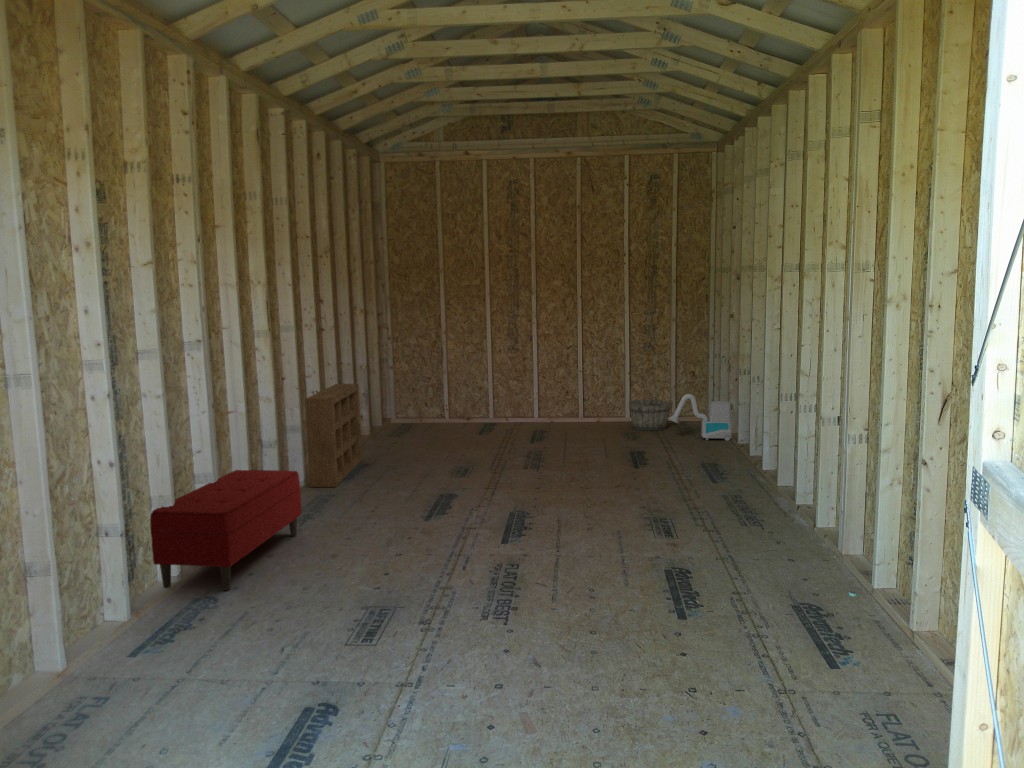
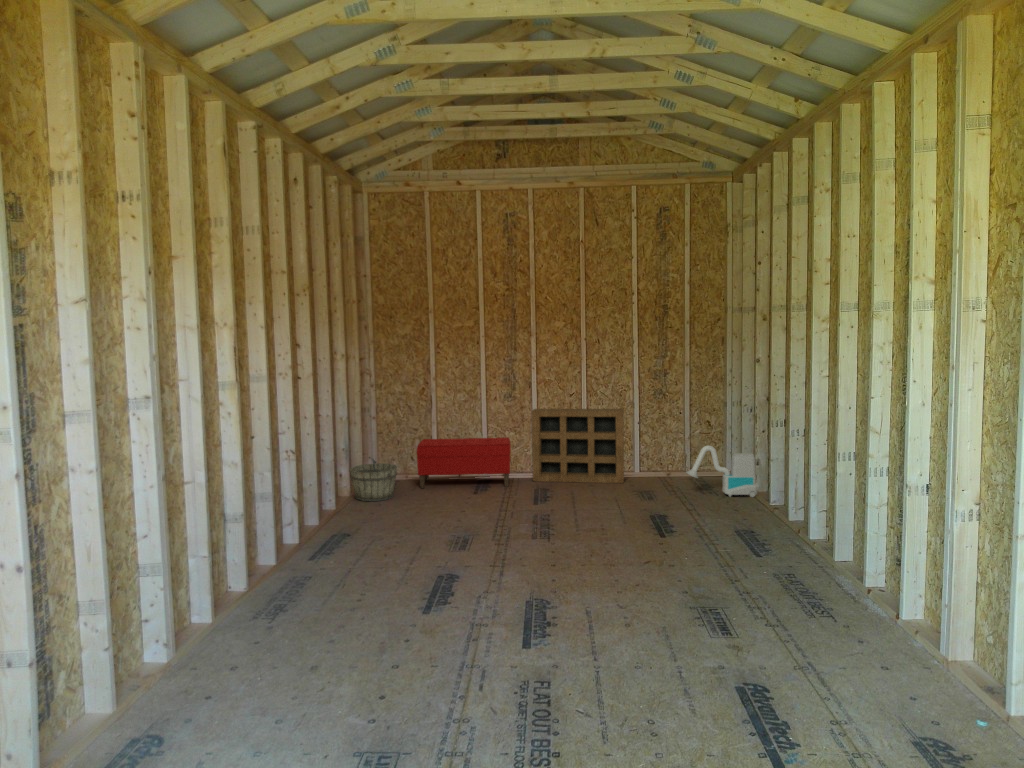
shelving unit: present [305,384,362,487] -> present [532,409,624,483]
wooden bucket: present [629,395,671,430] -> present [350,457,397,501]
bench: present [150,470,301,591] -> present [417,438,511,488]

